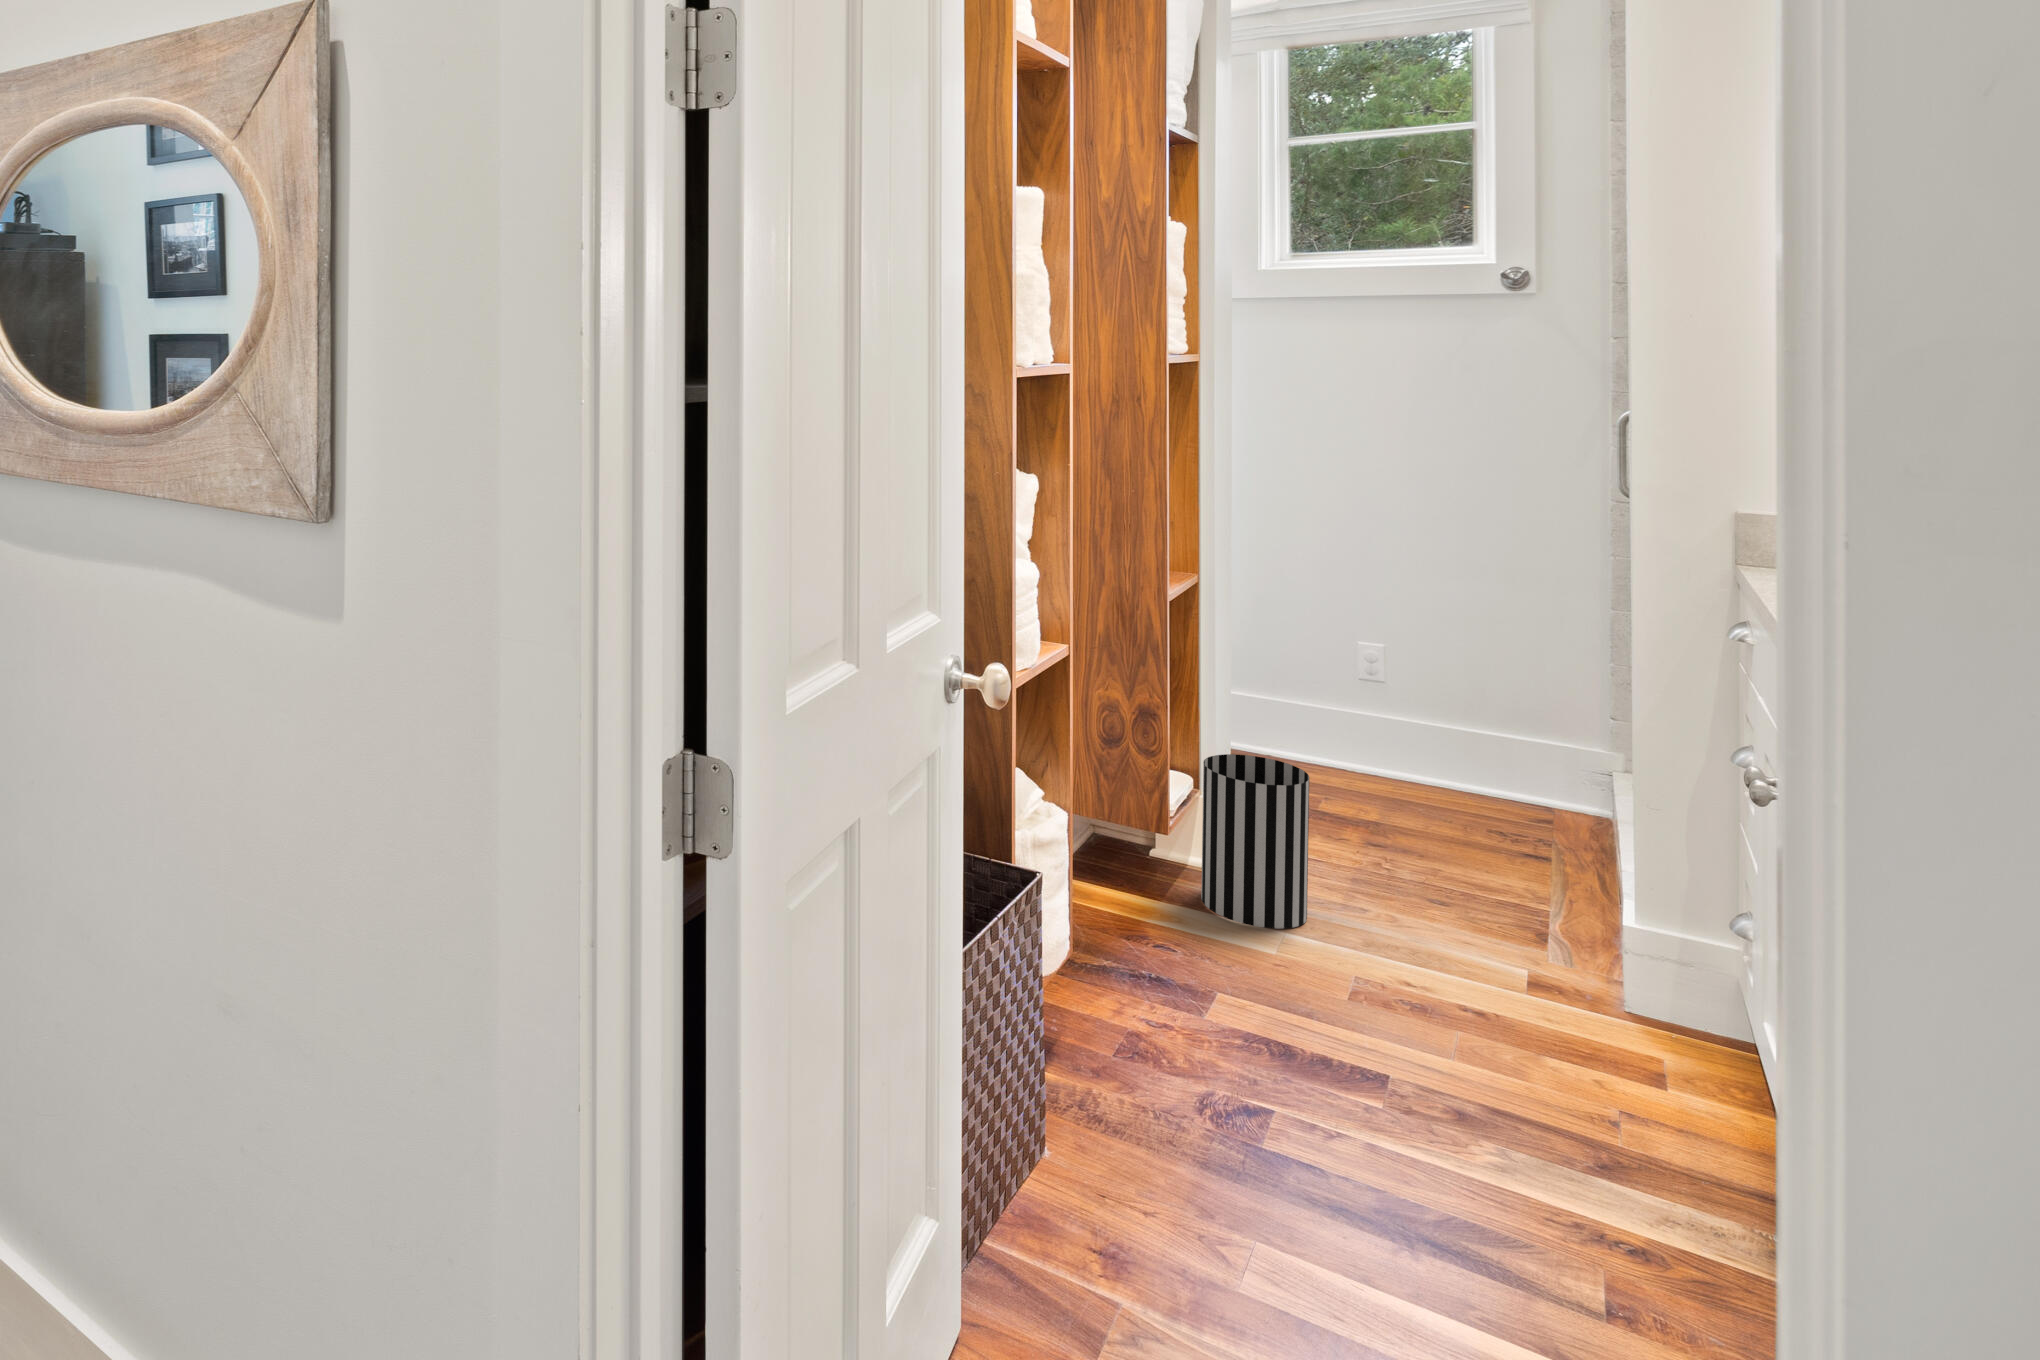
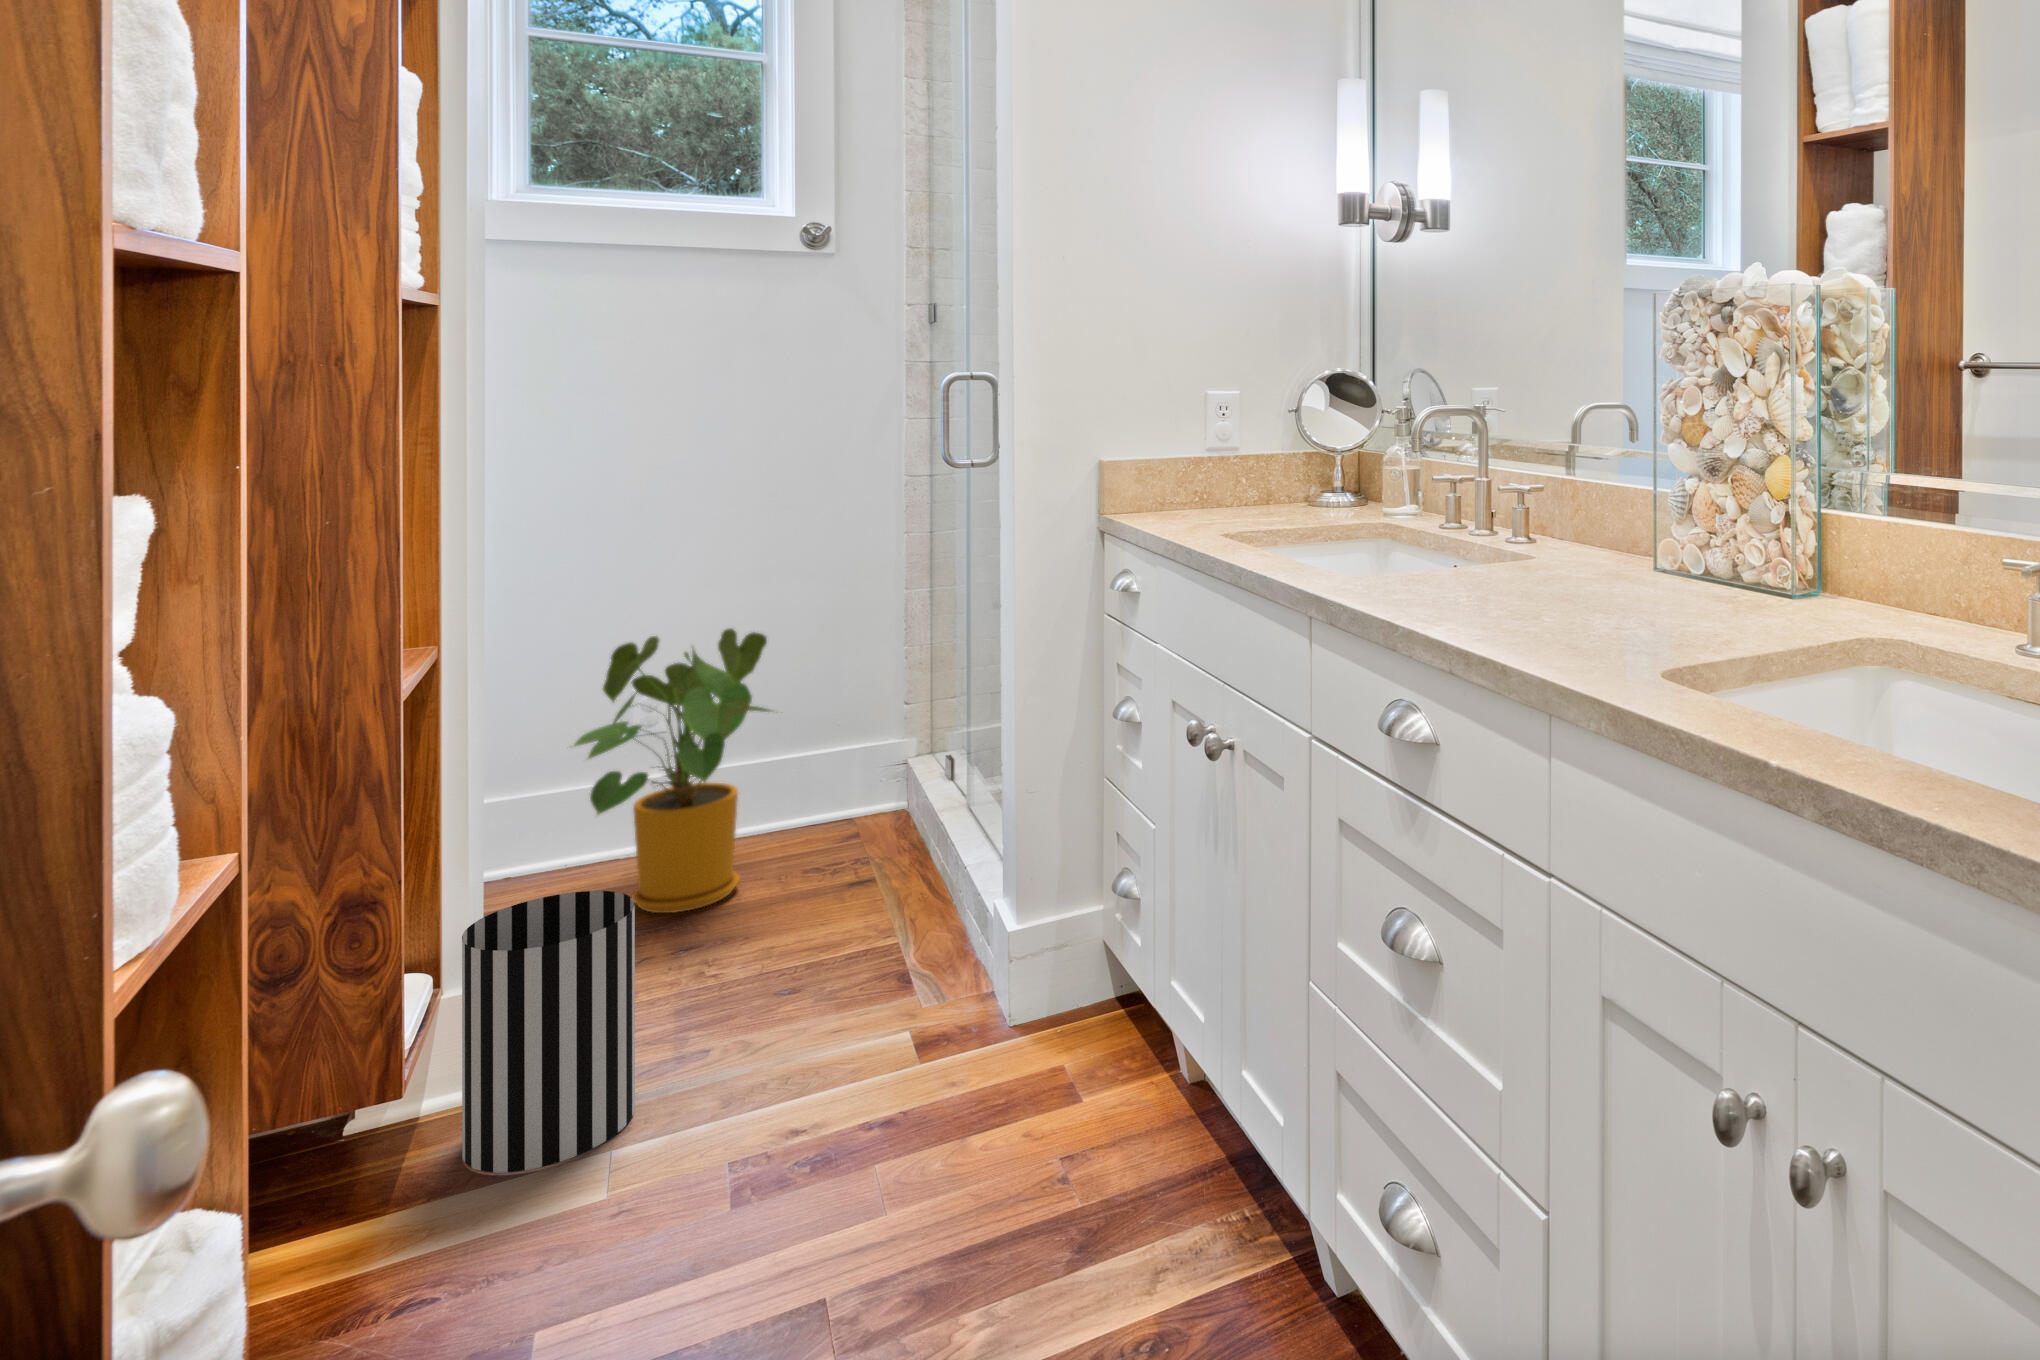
house plant: none [1292,604,1467,823] -> present [570,628,774,913]

